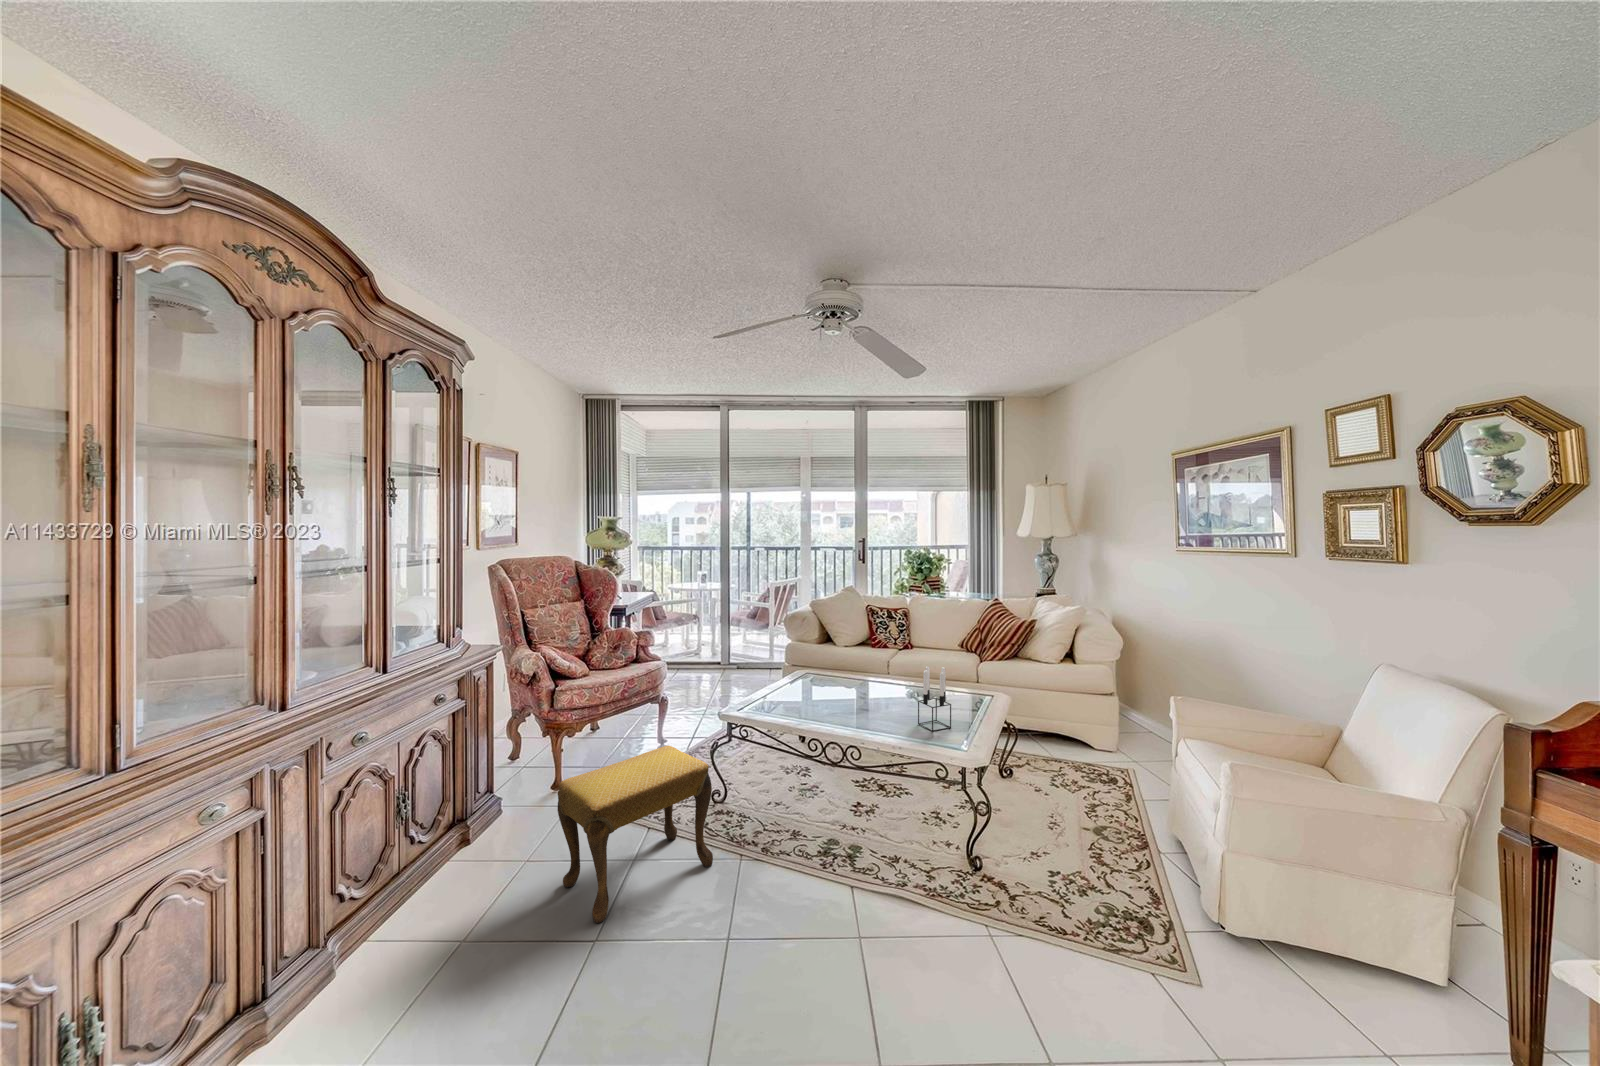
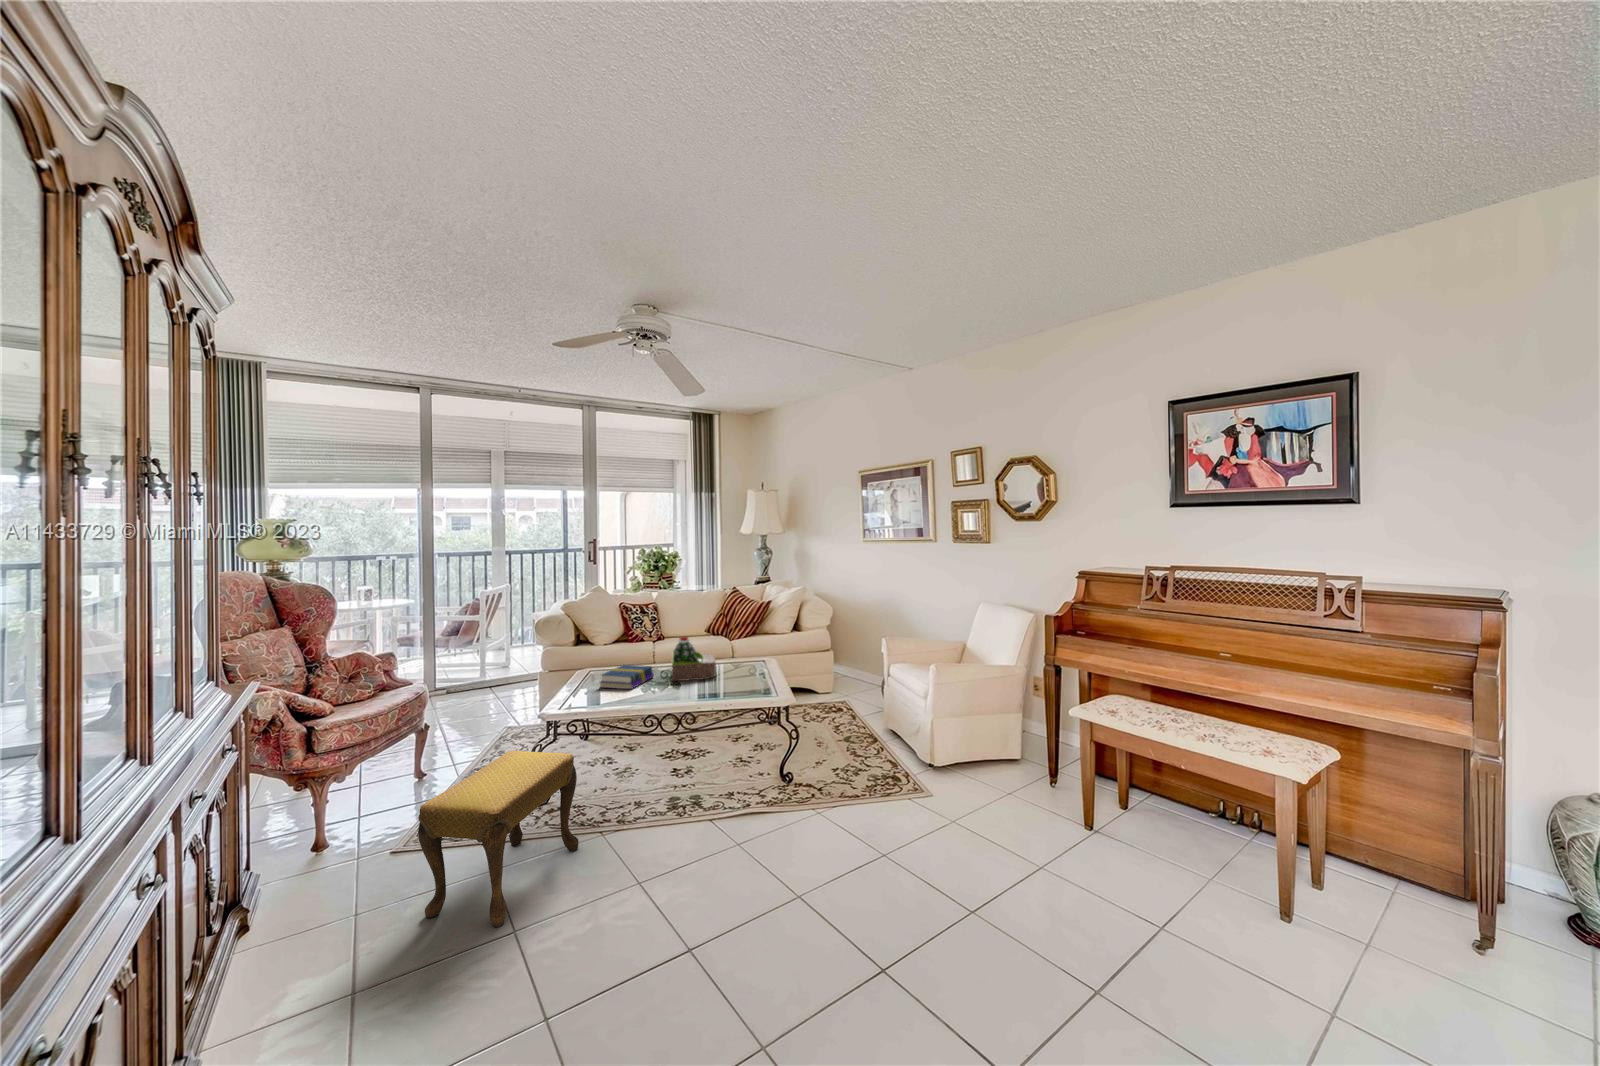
succulent plant: none [866,653,925,708] -> present [672,637,716,681]
candle holder: present [918,666,951,732] -> none [730,638,756,689]
book: none [793,674,855,703] -> present [600,665,654,689]

